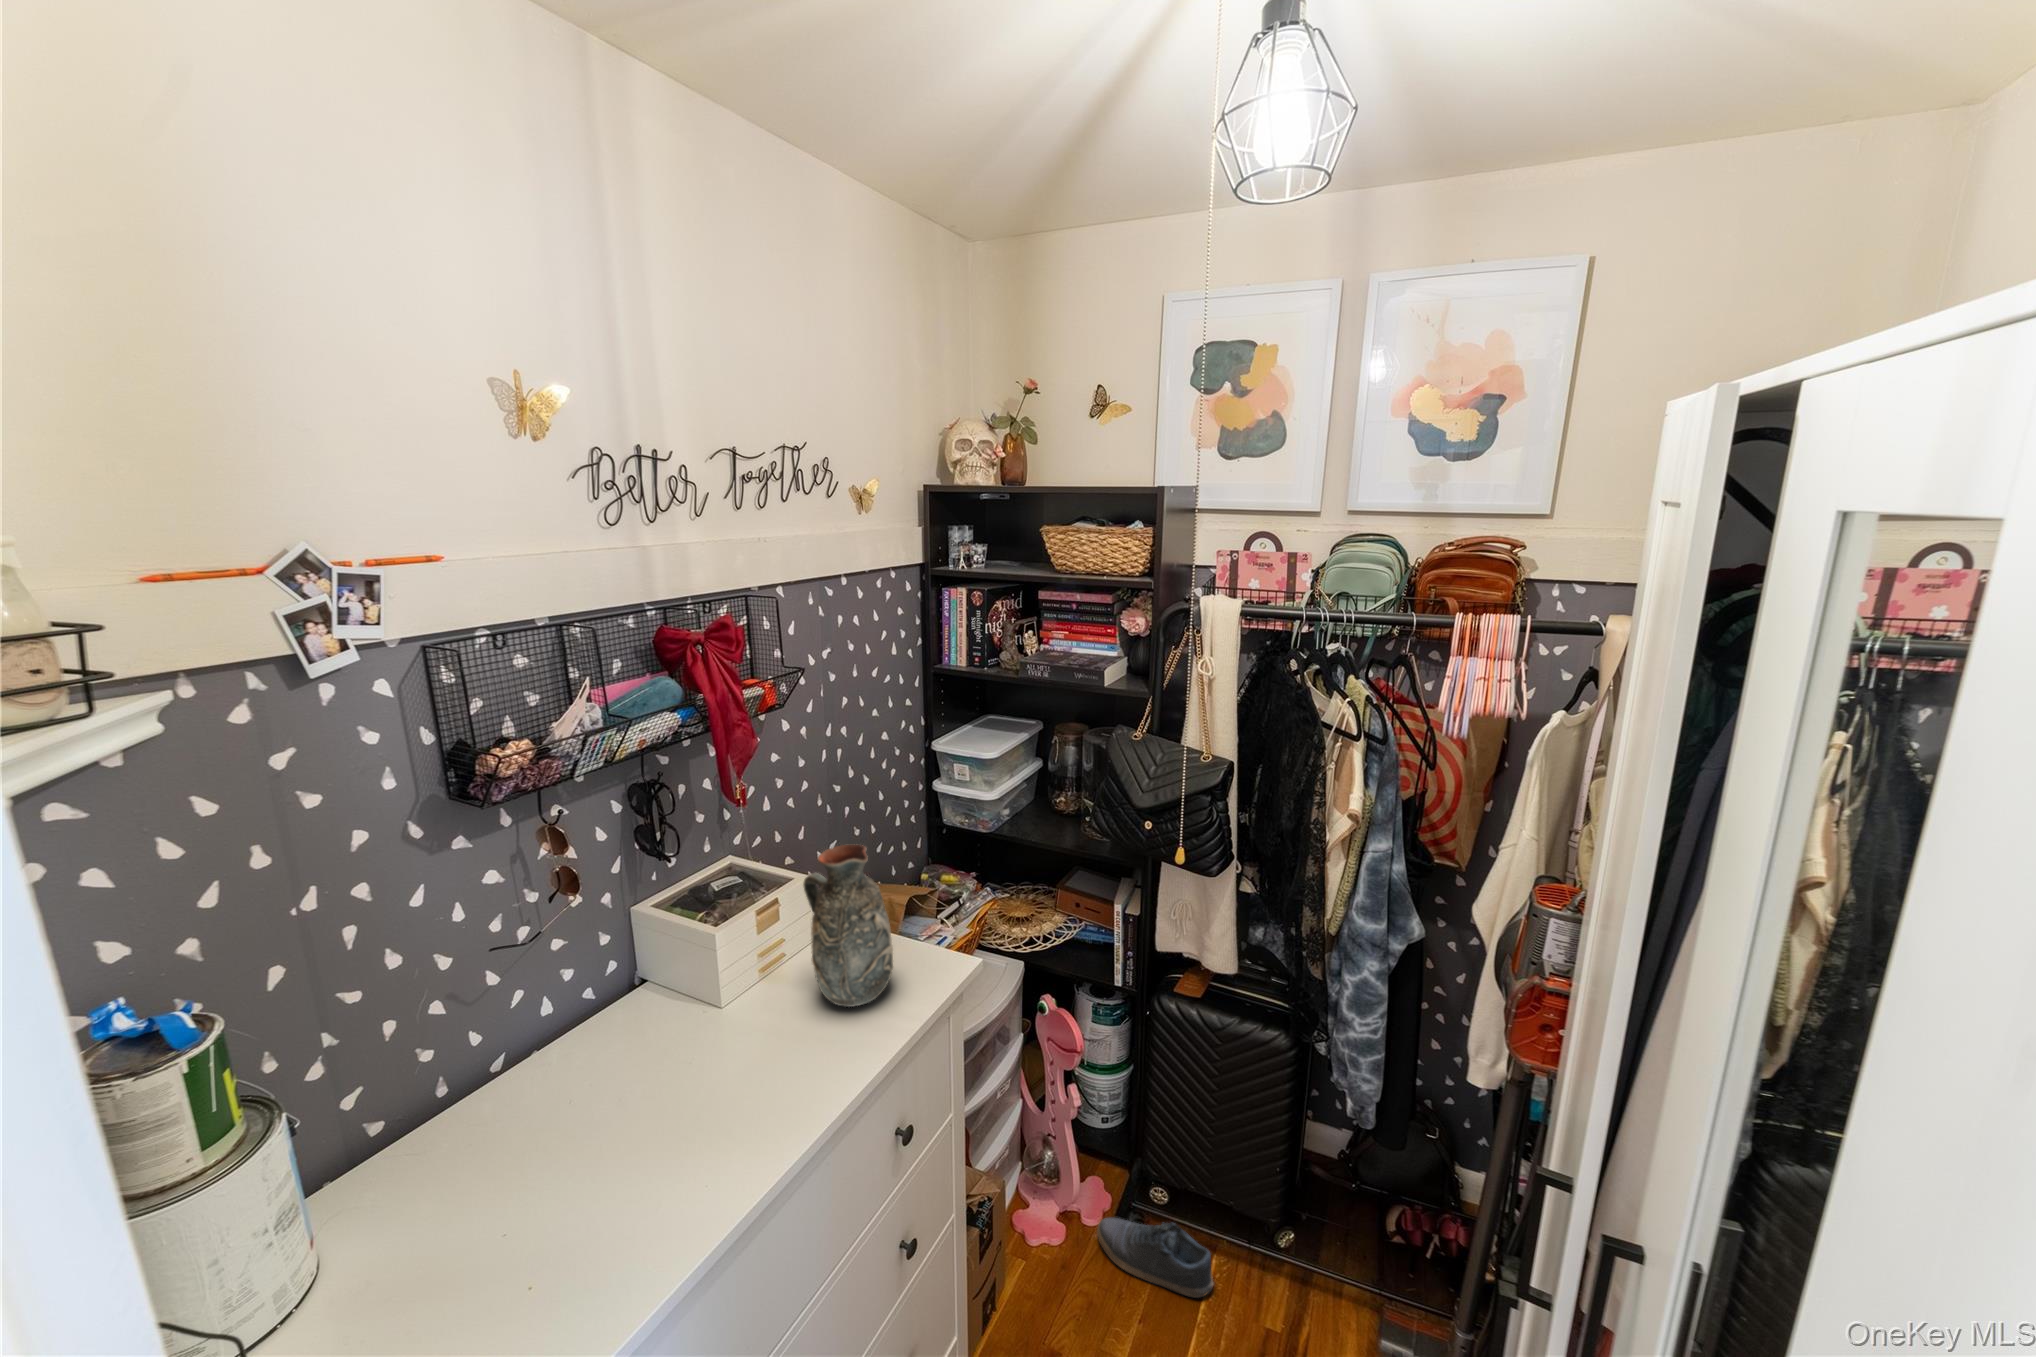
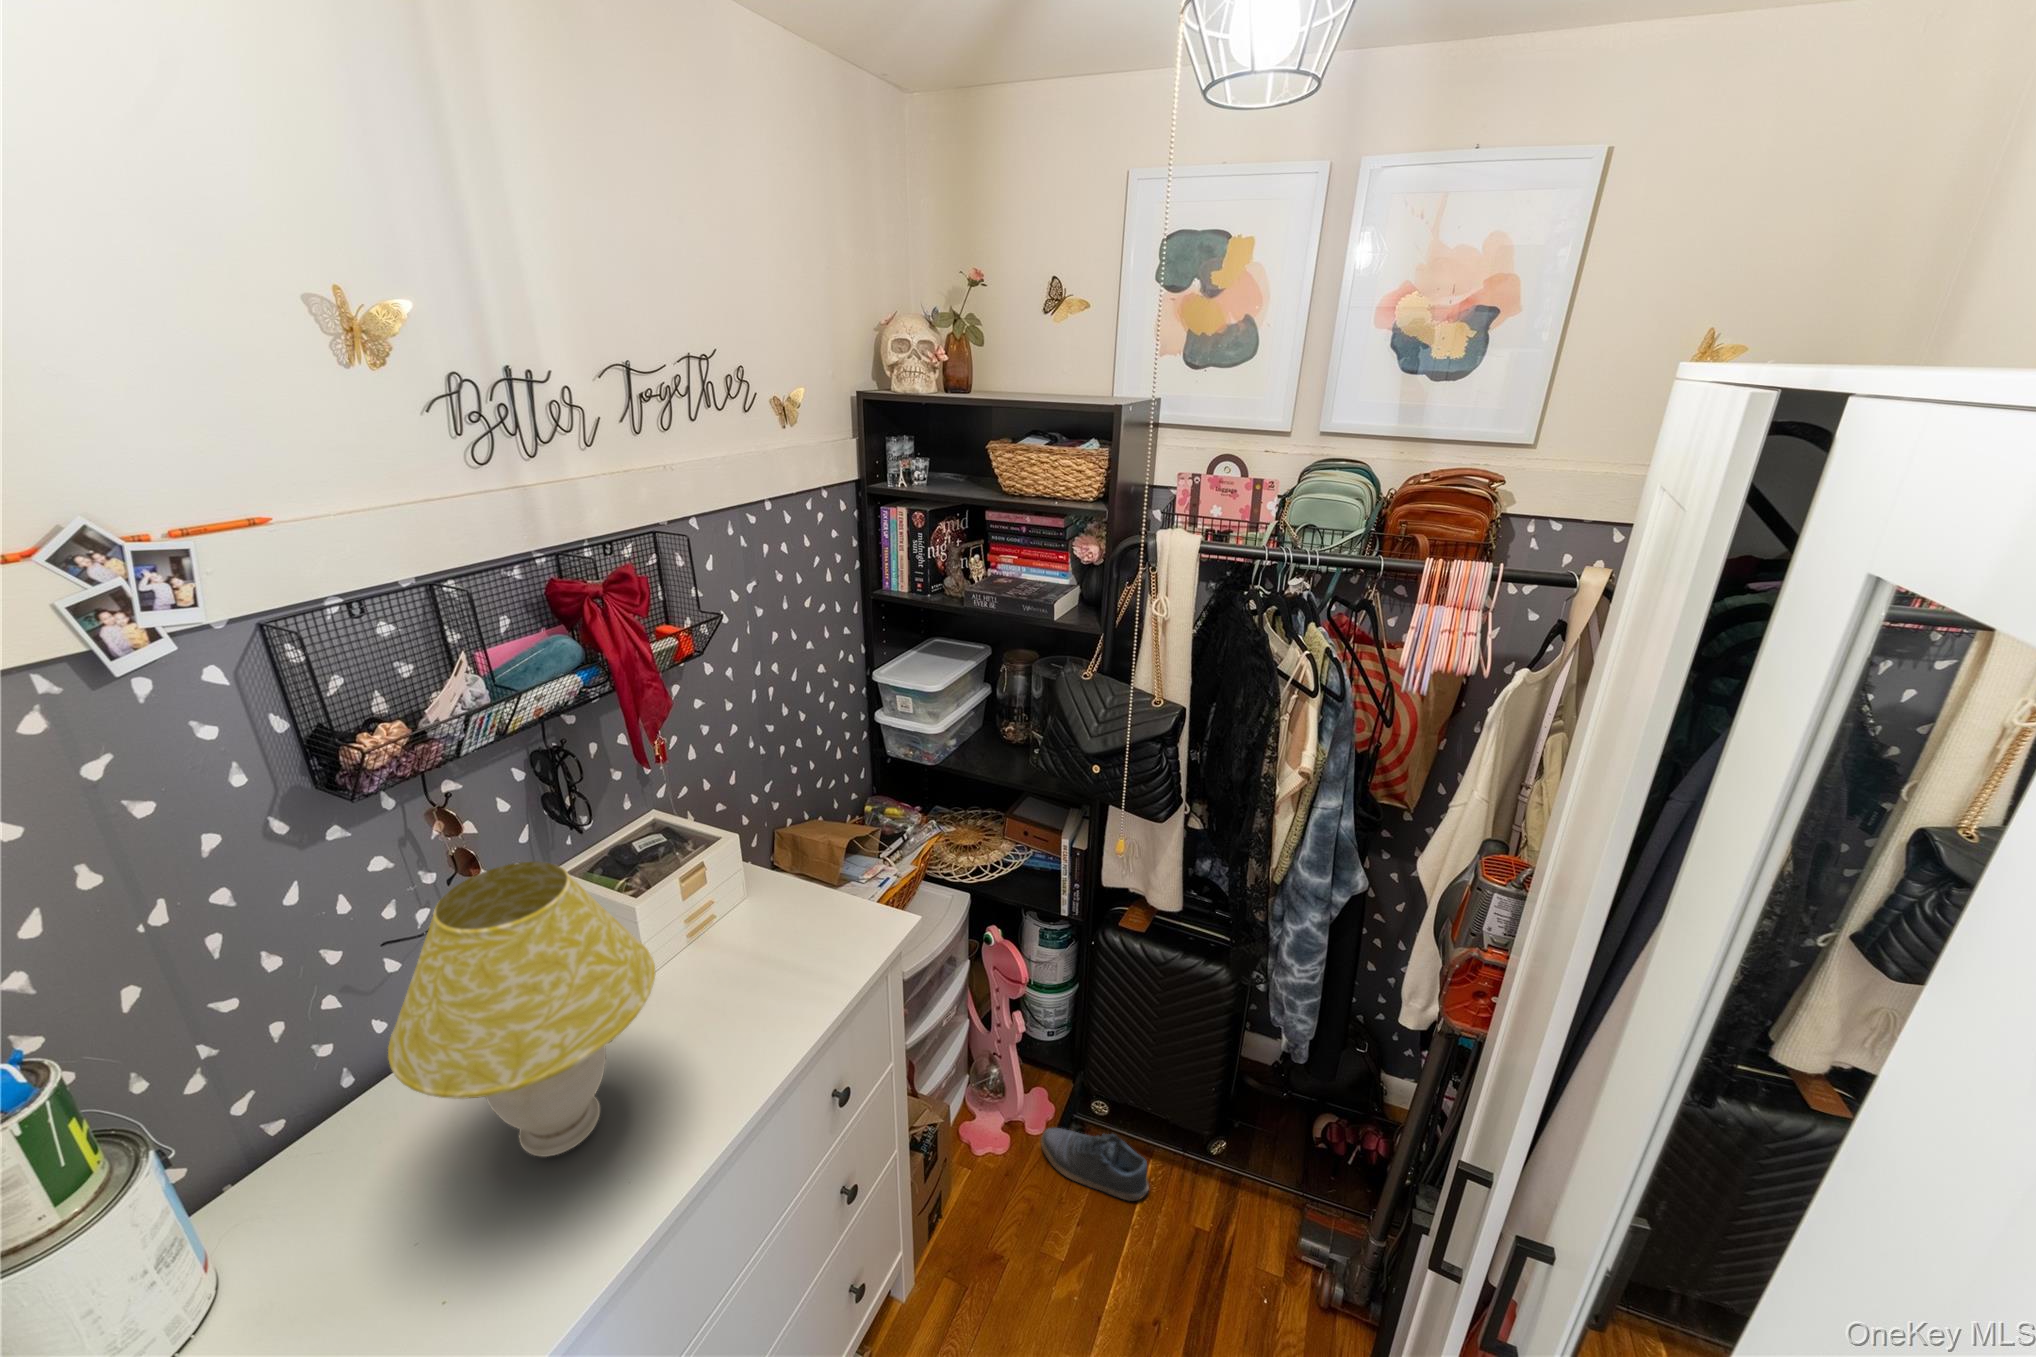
decorative vase: present [803,845,893,1007] -> none [730,812,828,974]
table lamp: none [500,863,742,1160] -> present [388,862,655,1157]

